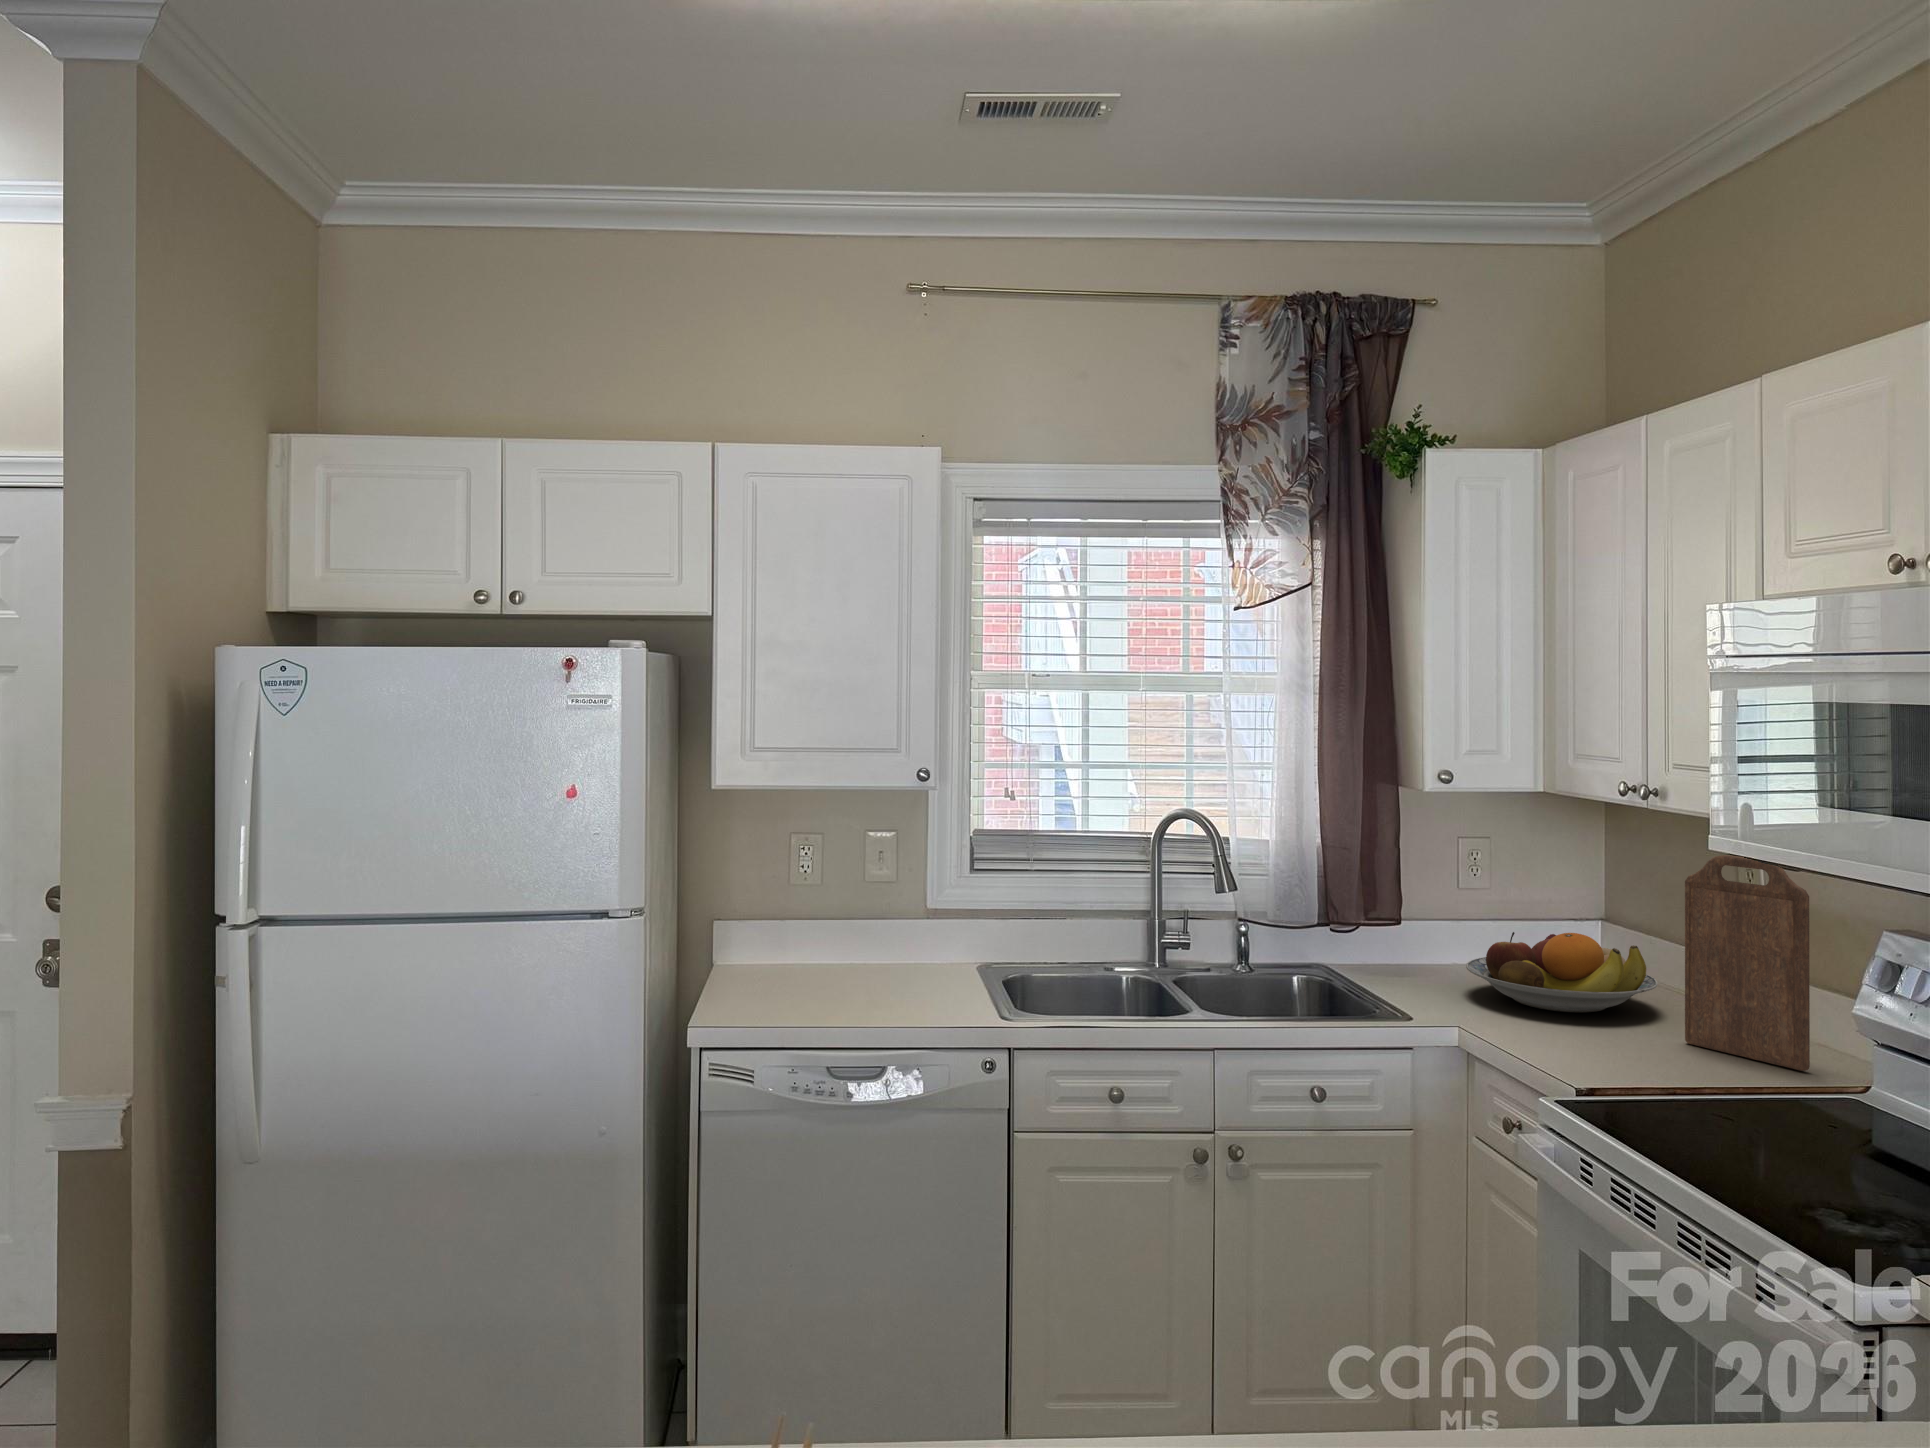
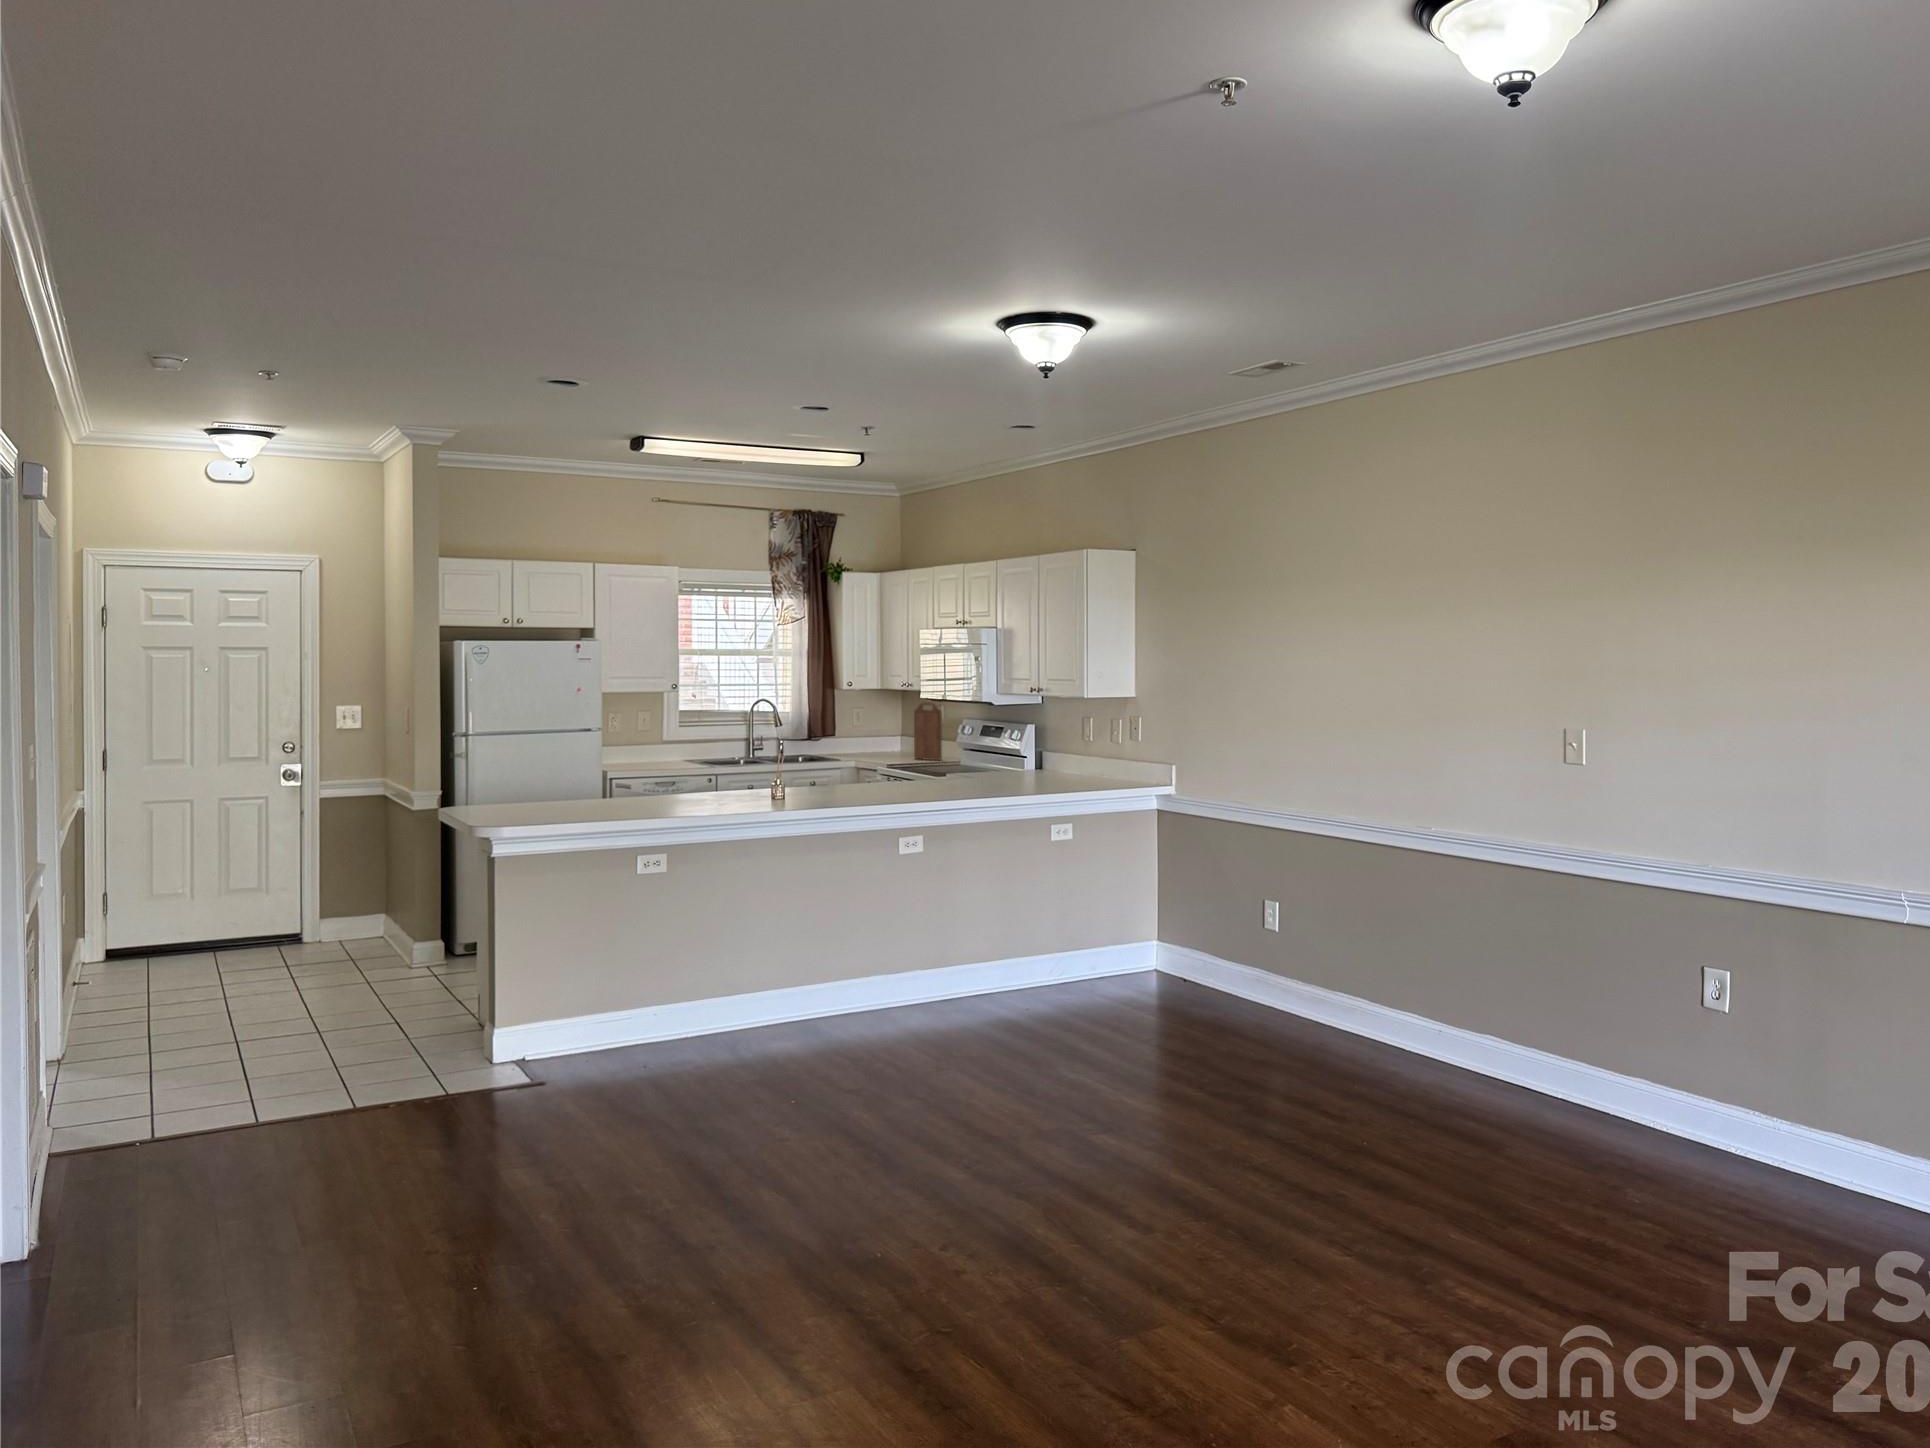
fruit bowl: present [1466,932,1658,1012] -> none [856,733,911,757]

